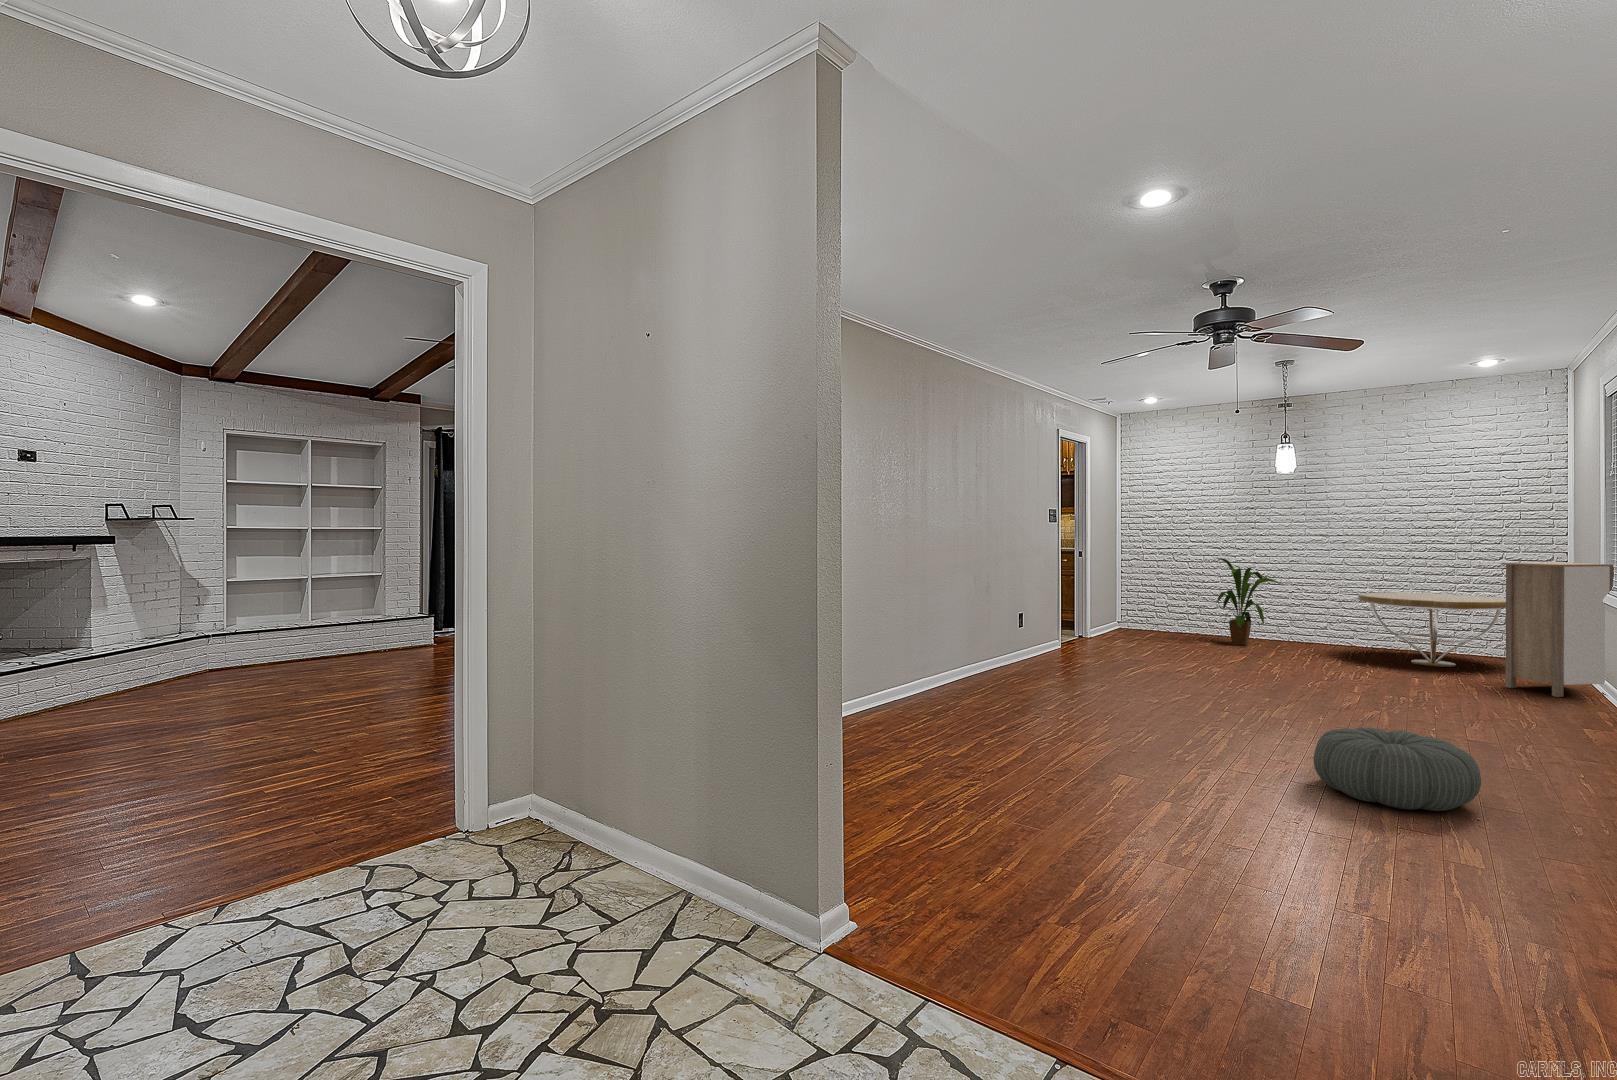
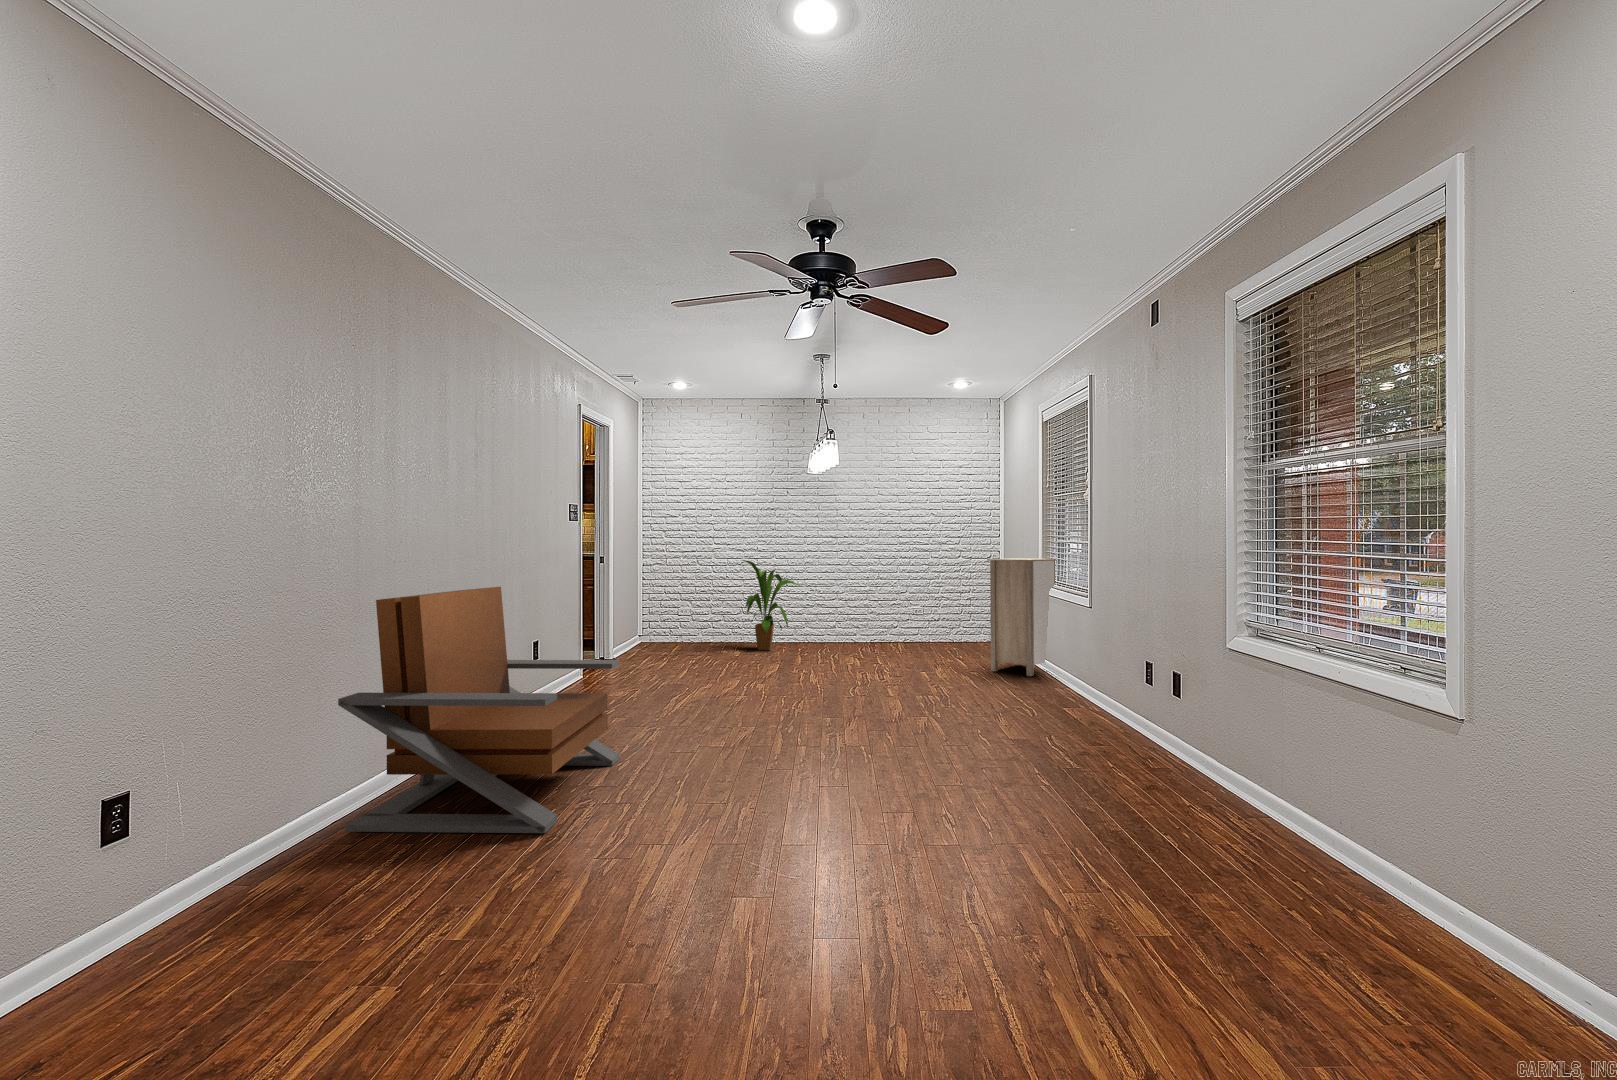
lounge chair: none [896,575,1063,724] -> present [338,587,619,833]
coffee table: present [1358,593,1506,667] -> none [867,589,980,656]
pouf: present [1314,728,1481,811] -> none [987,757,1167,870]

